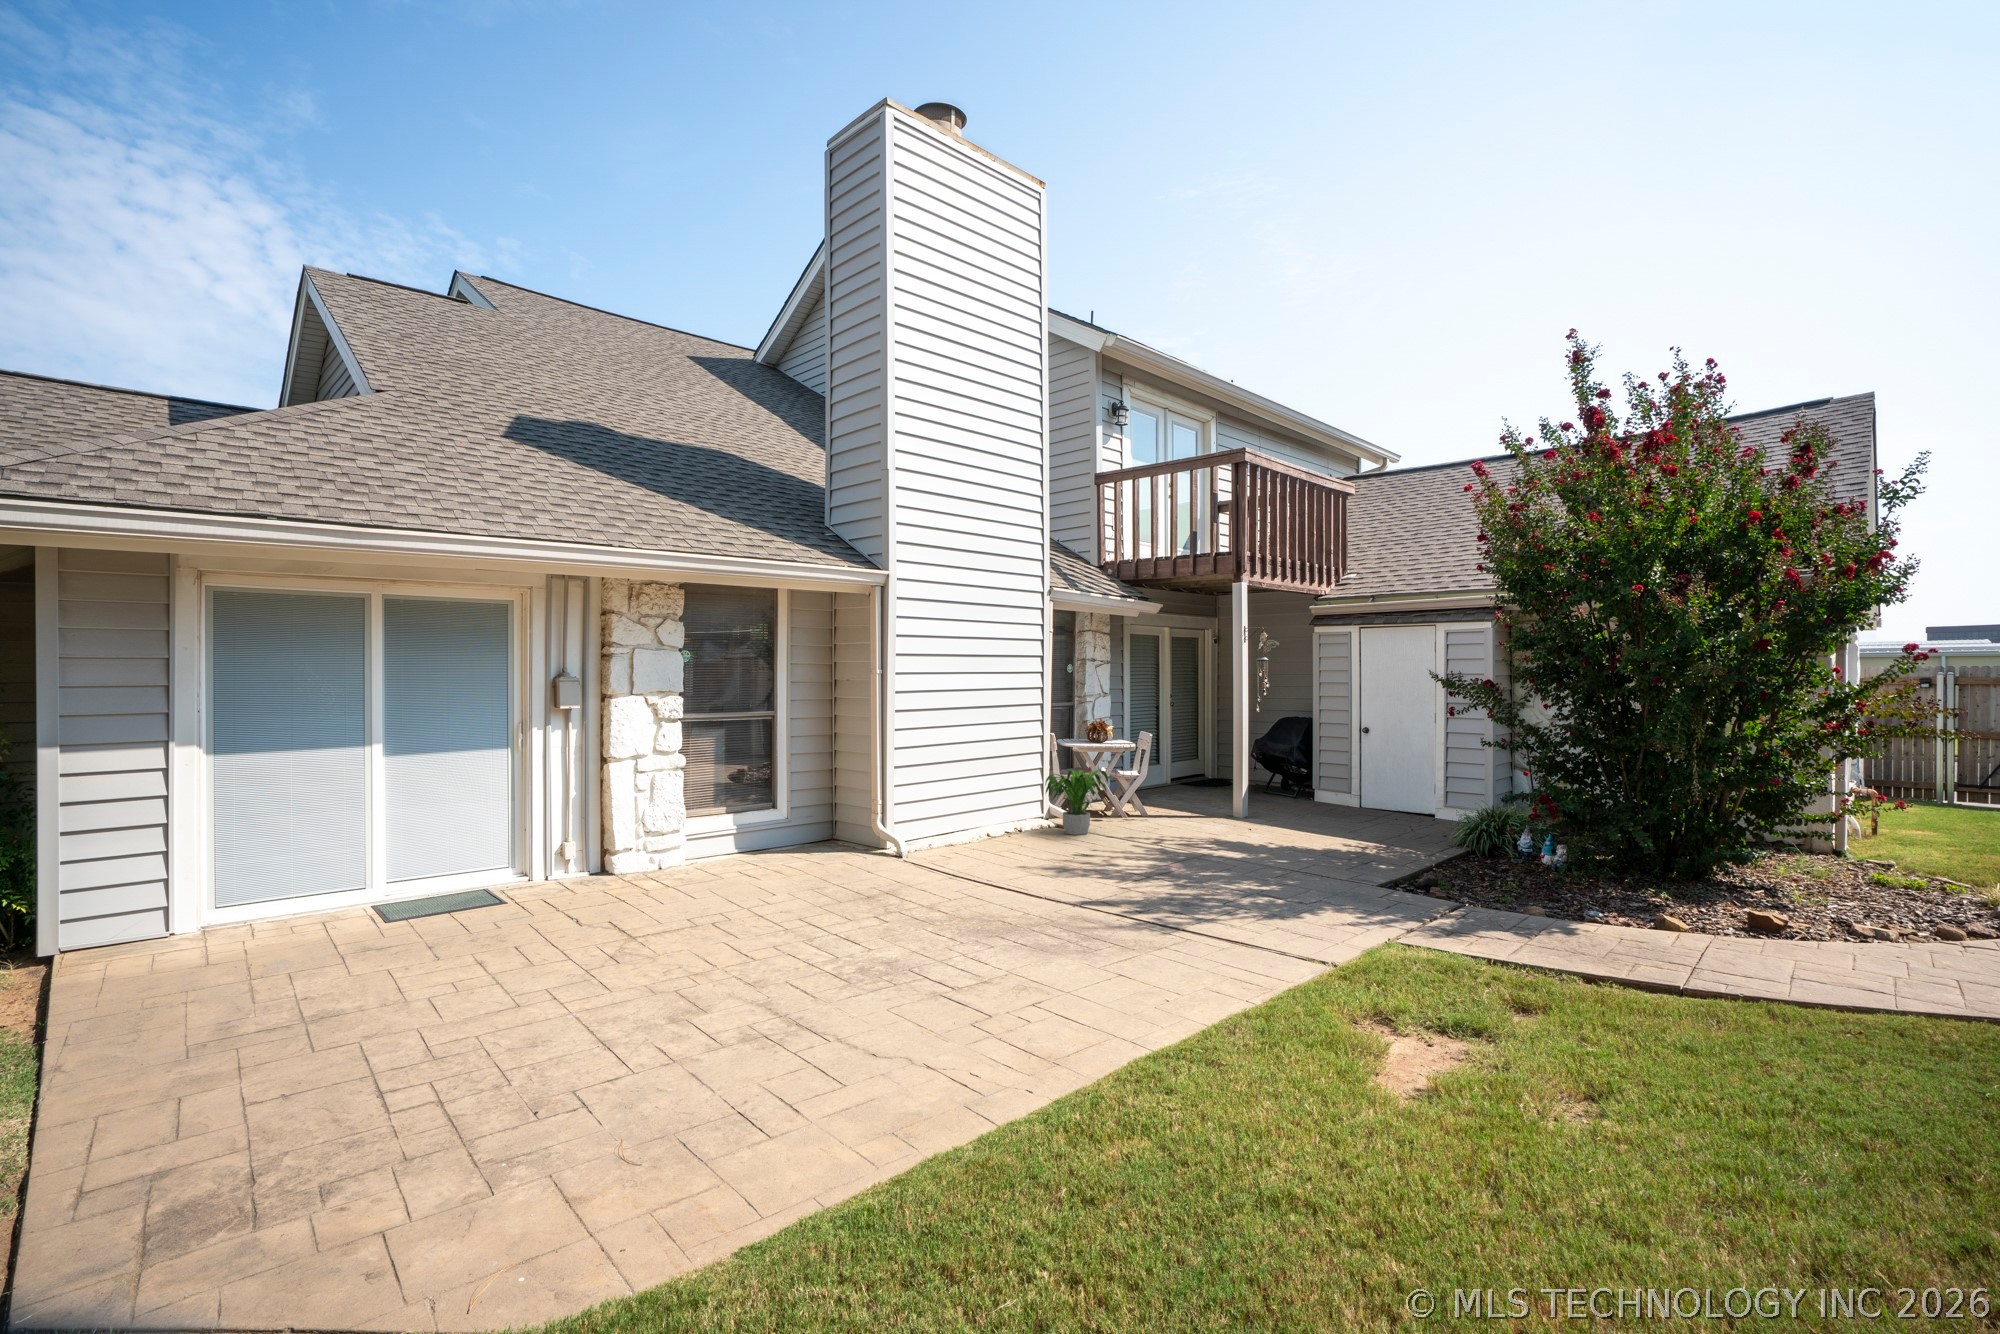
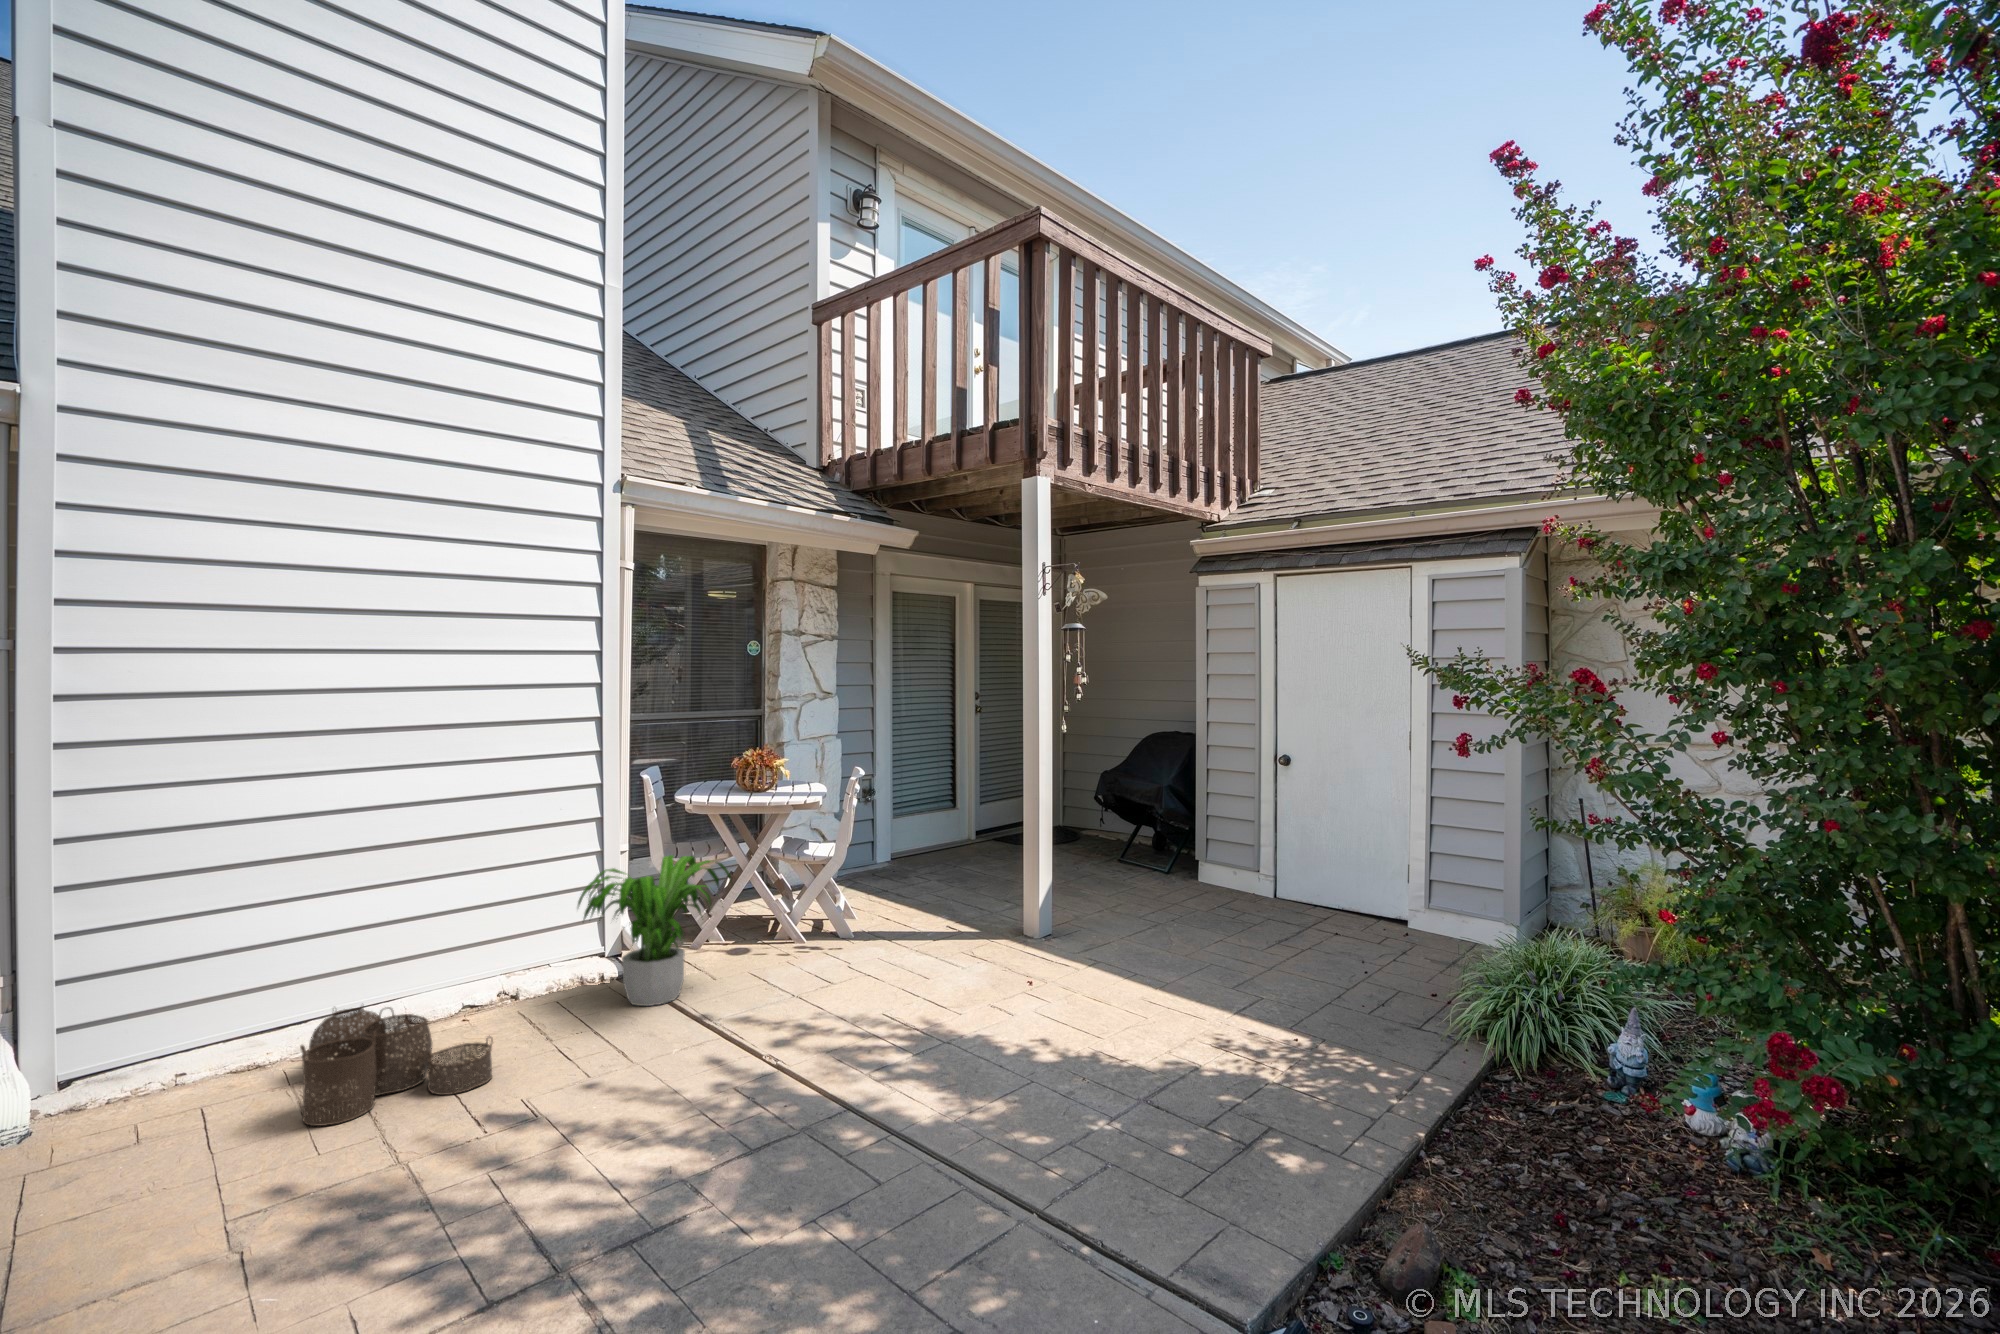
woven basket: none [970,820,1049,857] -> present [300,1007,493,1126]

